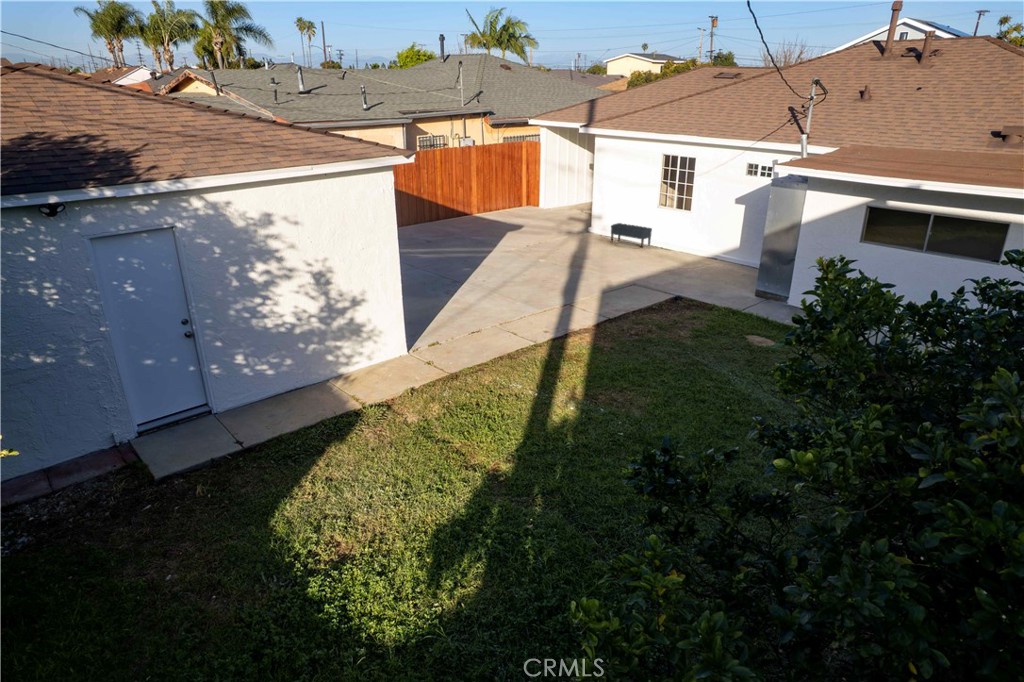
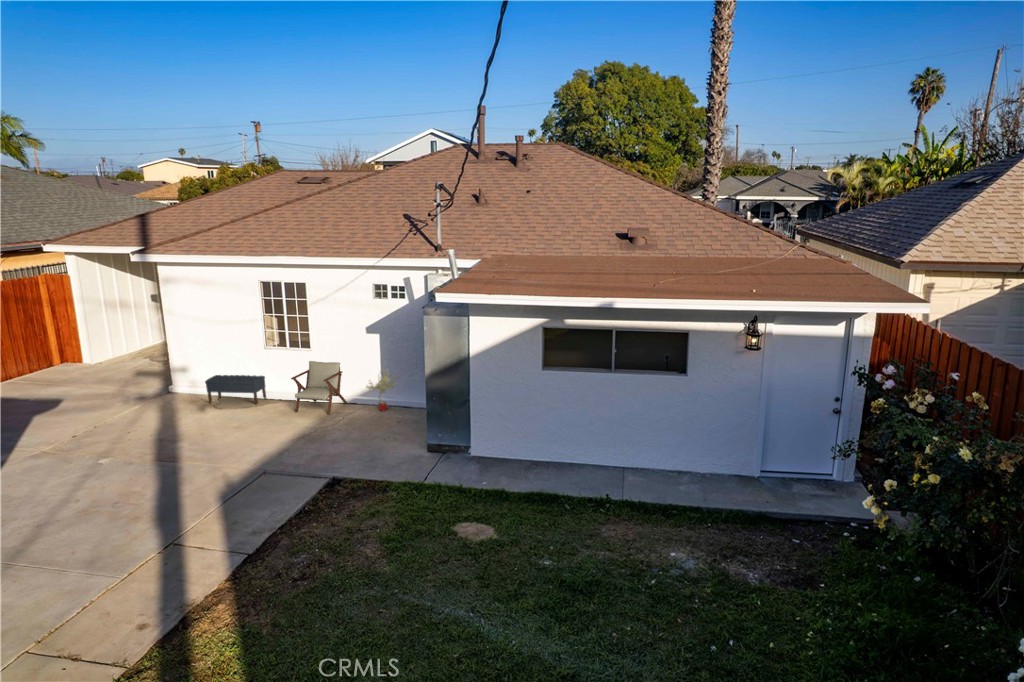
lounge chair: none [667,220,709,262] -> present [291,361,347,415]
potted tree: none [723,233,750,267] -> present [367,371,396,411]

